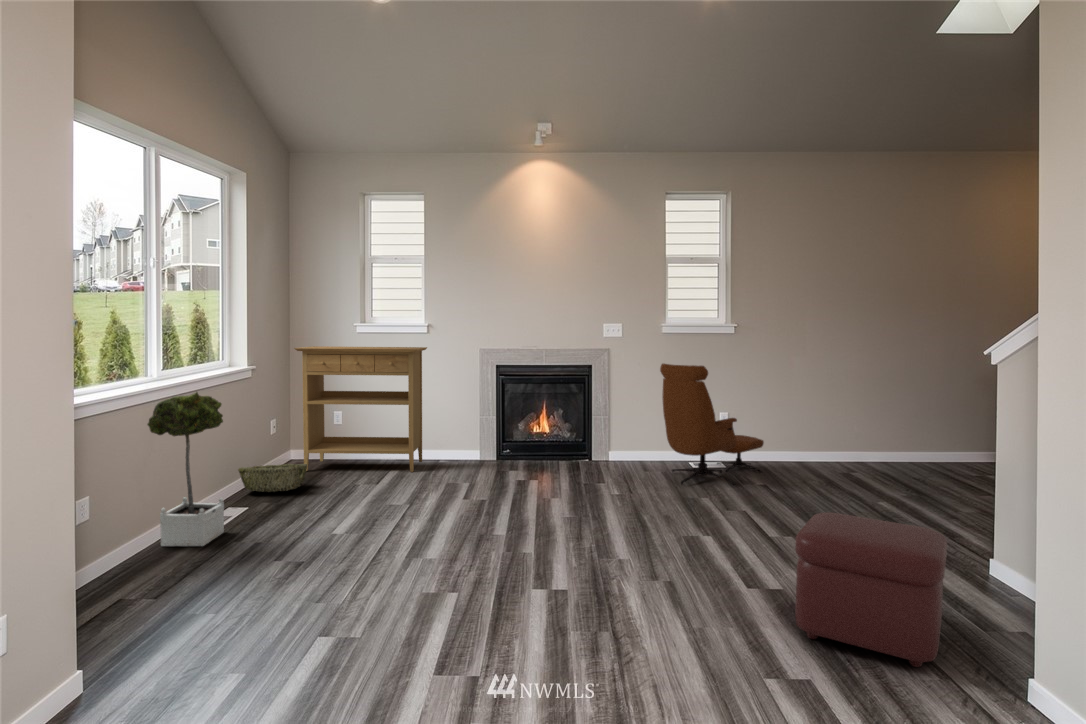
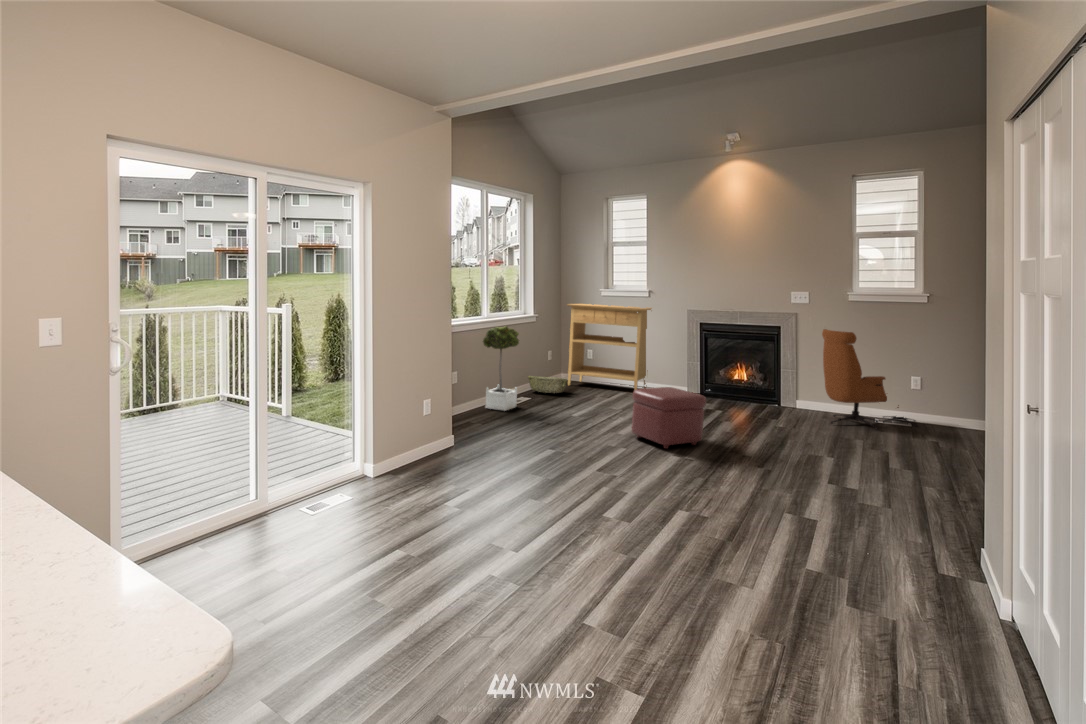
ottoman: present [795,512,947,667] -> present [632,387,706,449]

